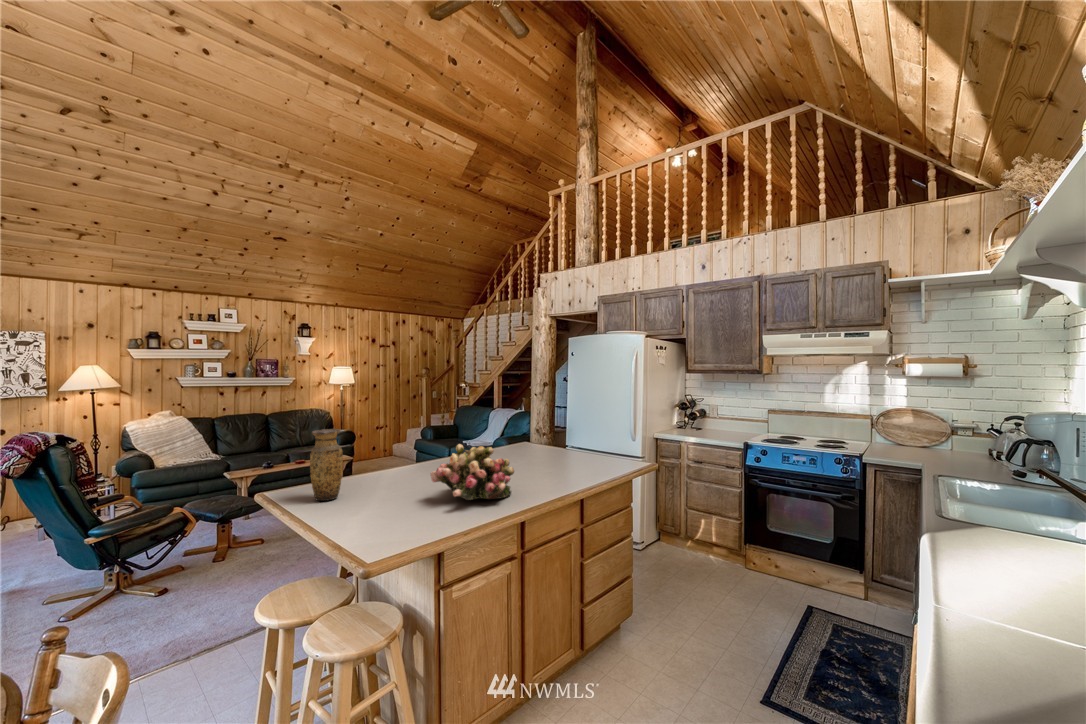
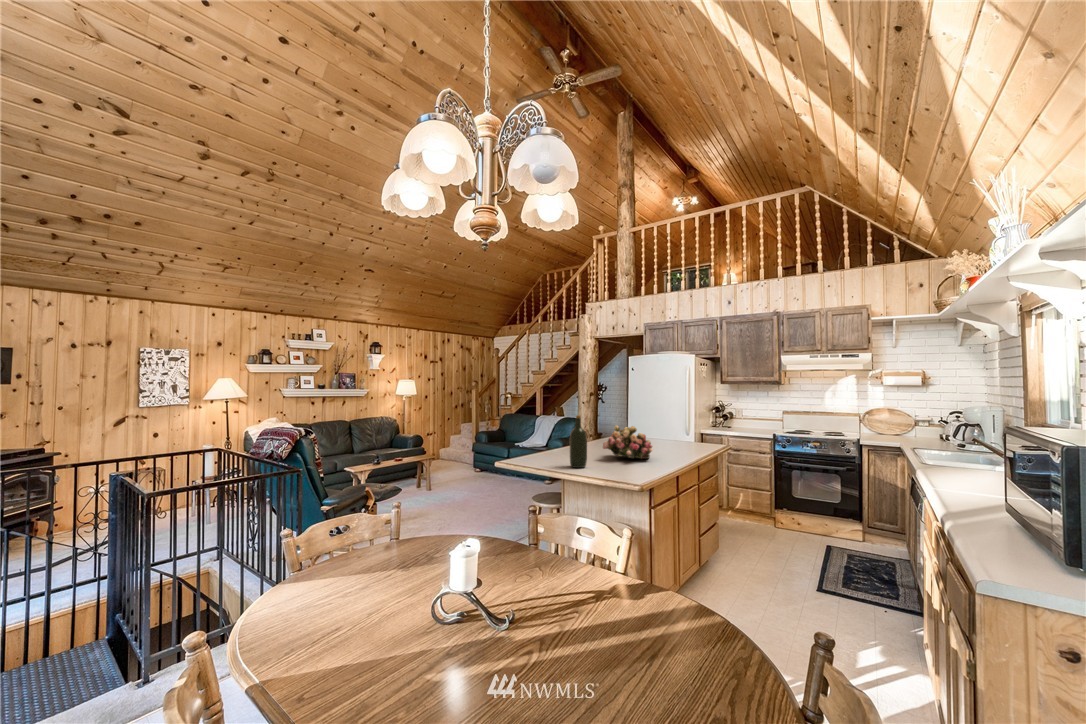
vase: present [310,429,343,501] -> none [527,416,546,461]
wine bottle: none [346,434,377,522] -> present [570,415,587,468]

